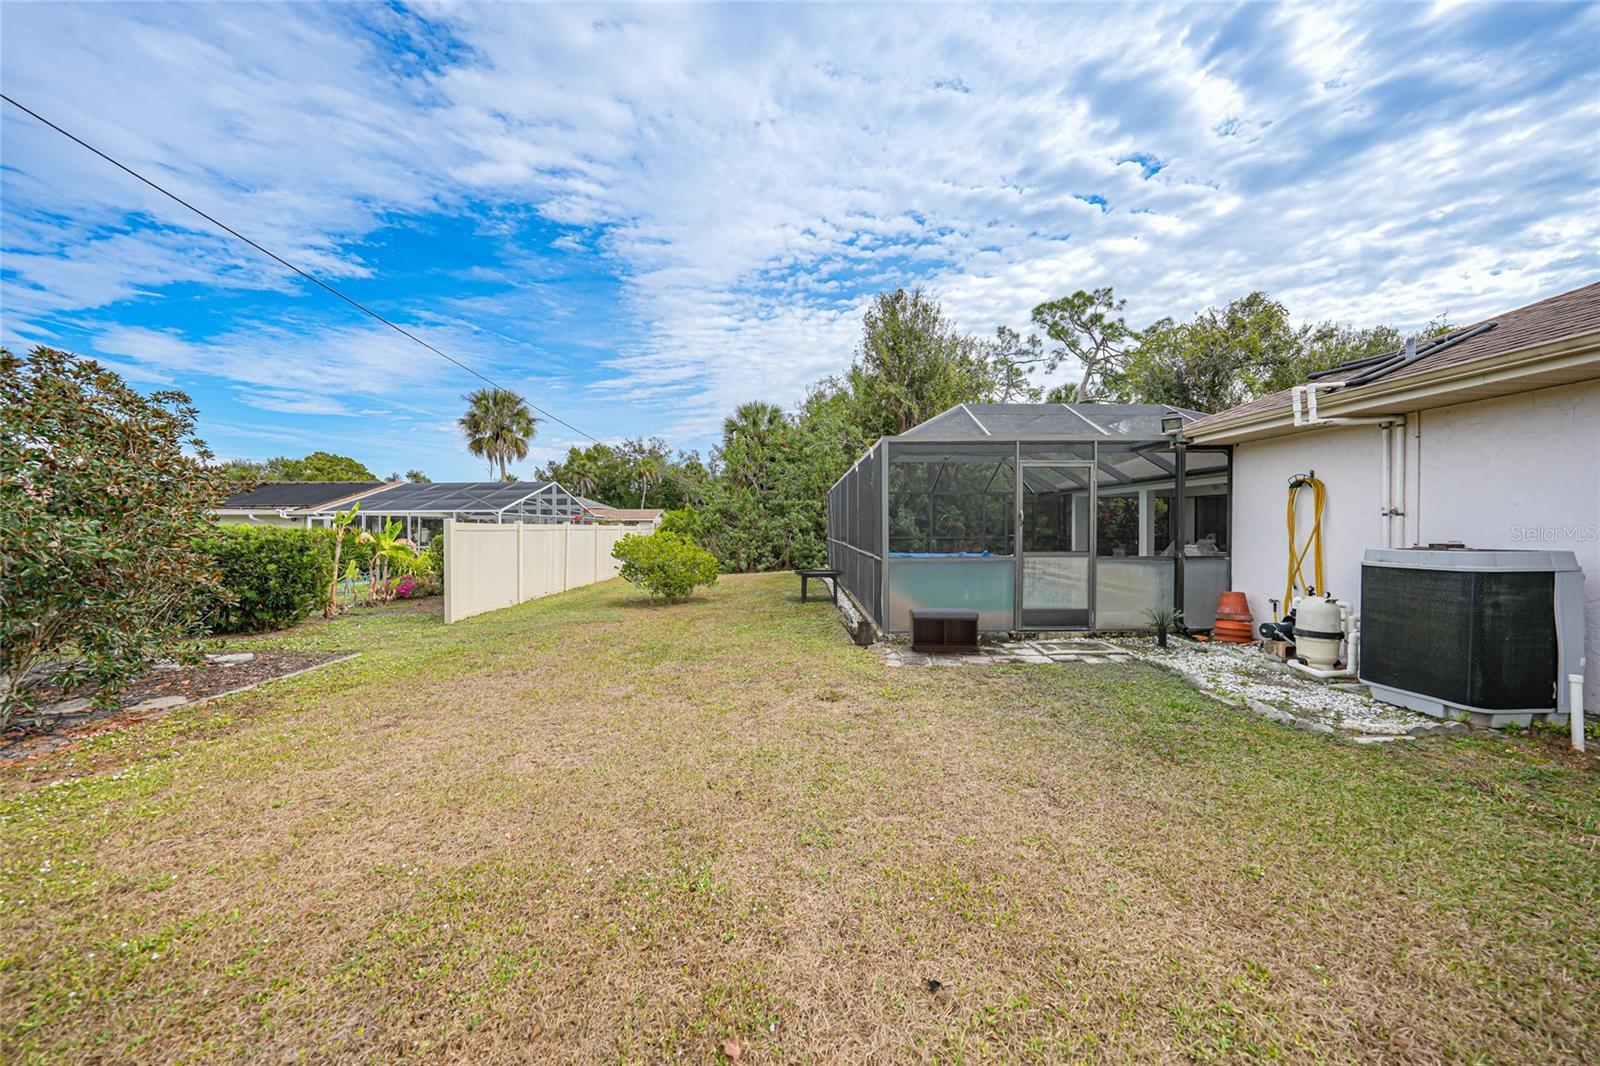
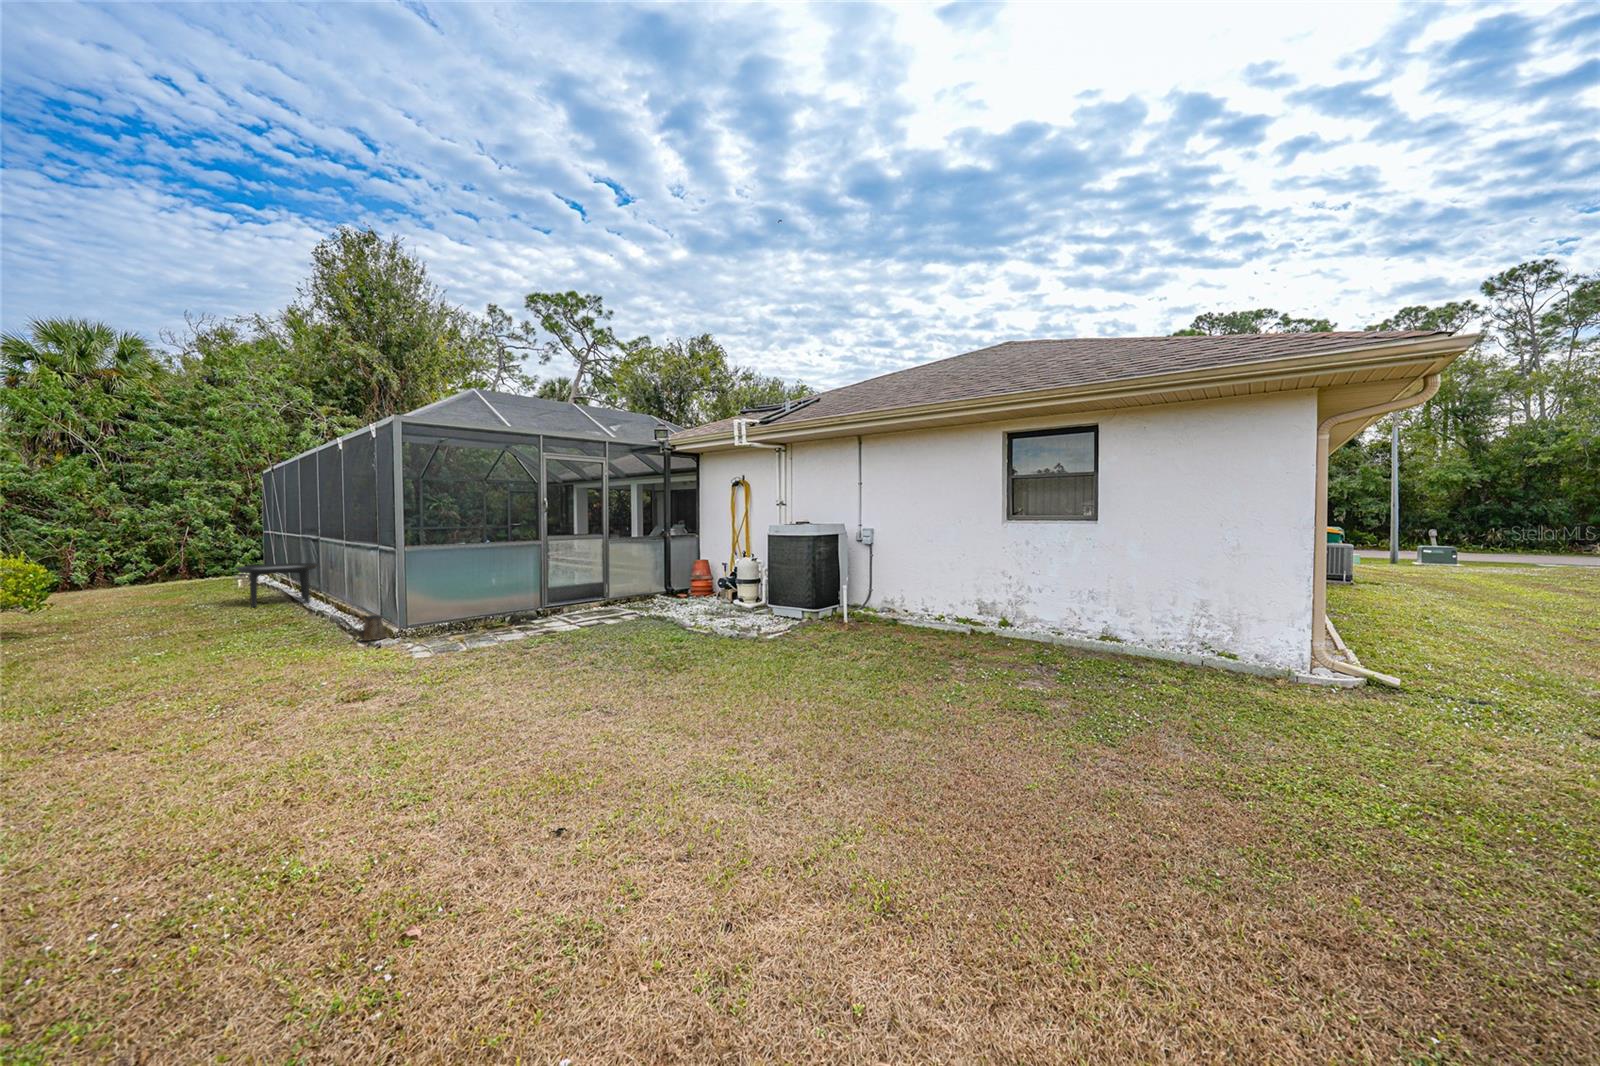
potted plant: present [1140,603,1186,647] -> none [641,571,672,605]
bench: present [909,608,979,652] -> none [431,590,509,638]

